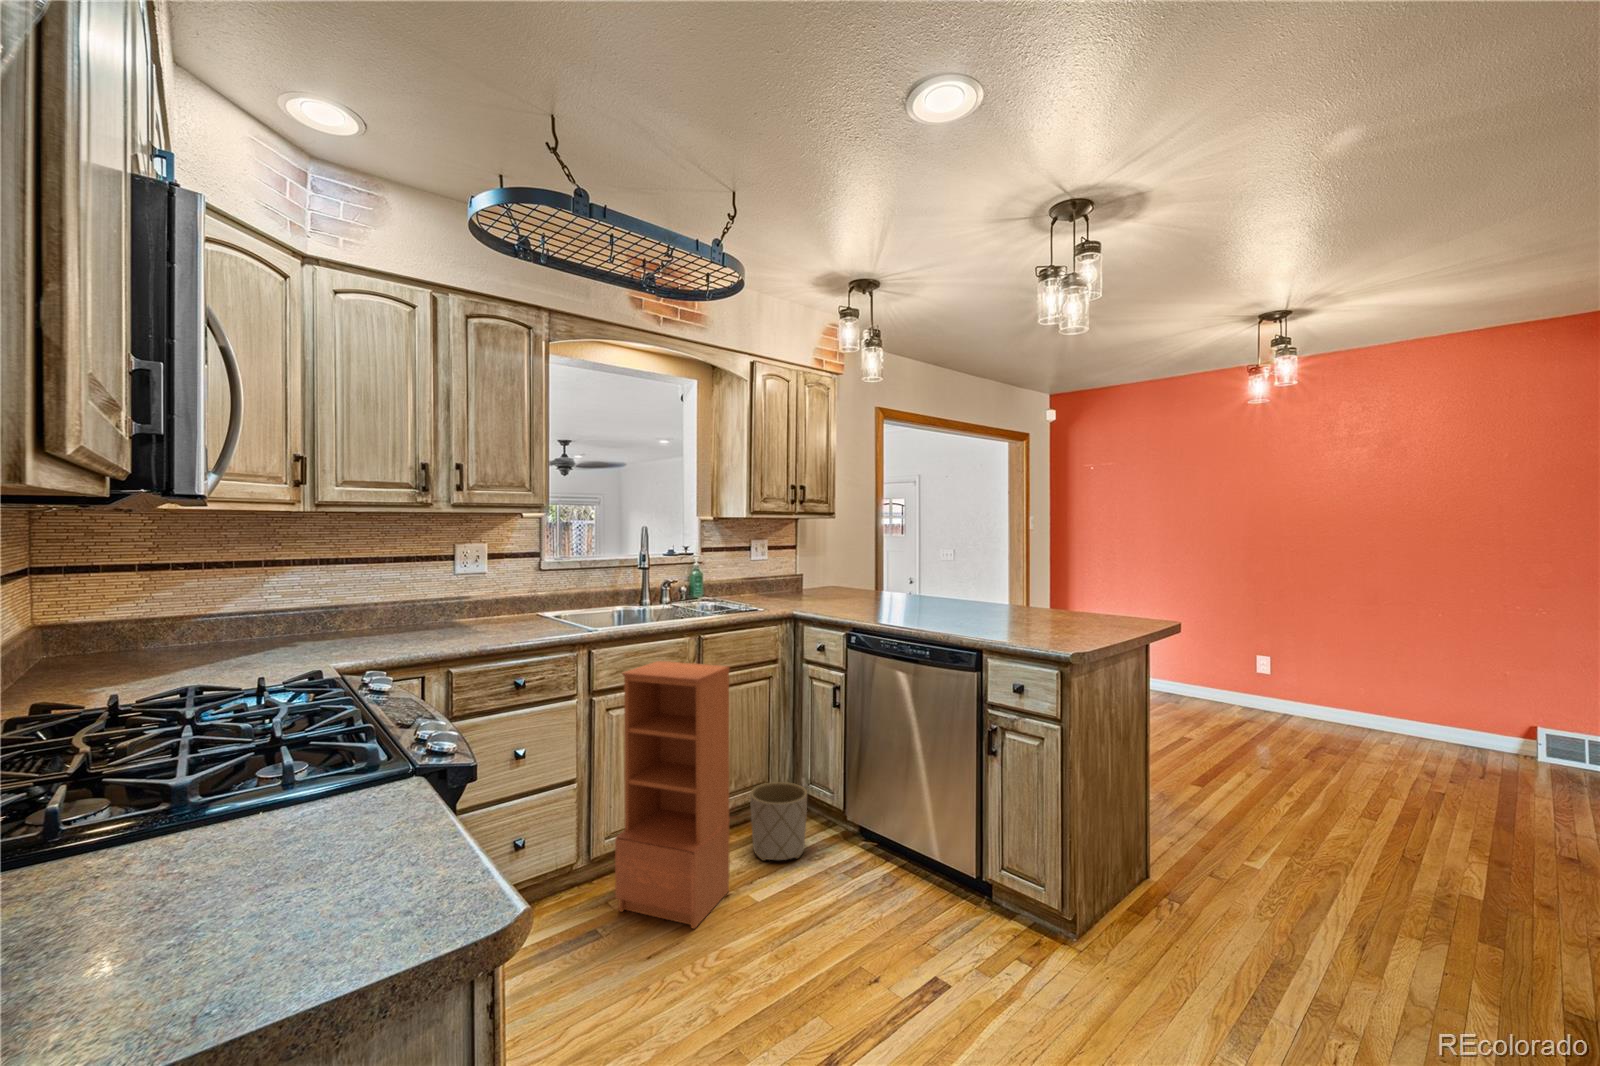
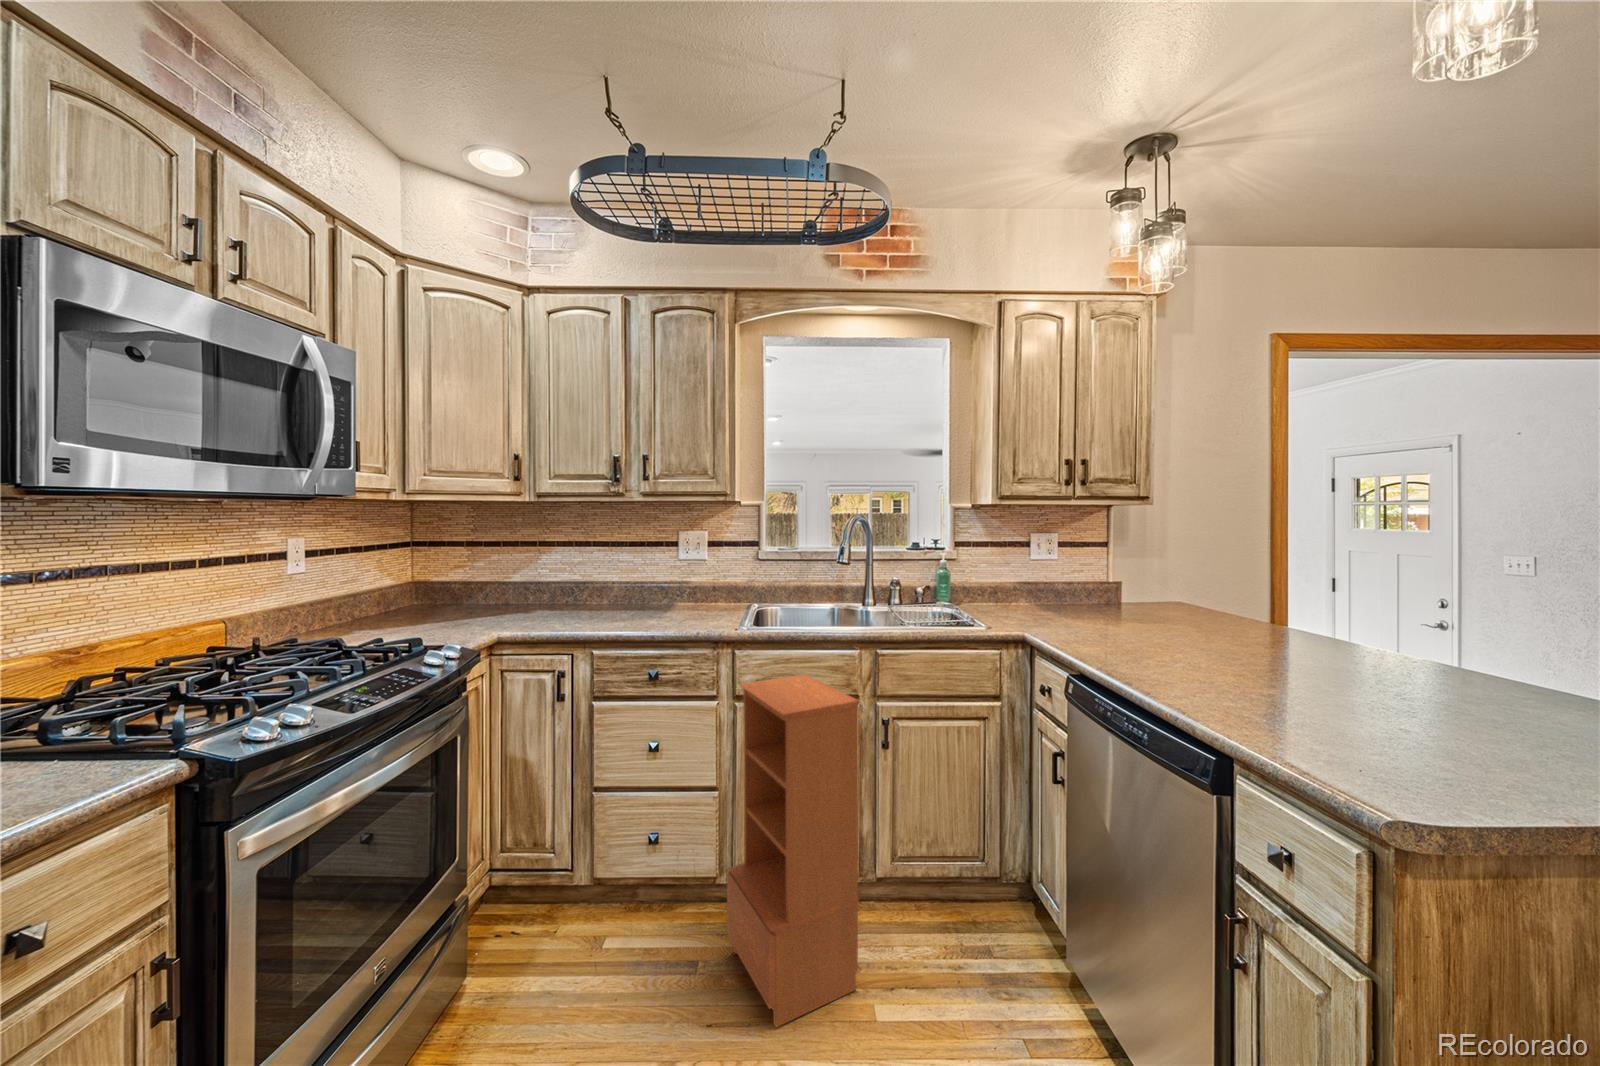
planter: present [750,782,807,861] -> none [922,857,1003,985]

